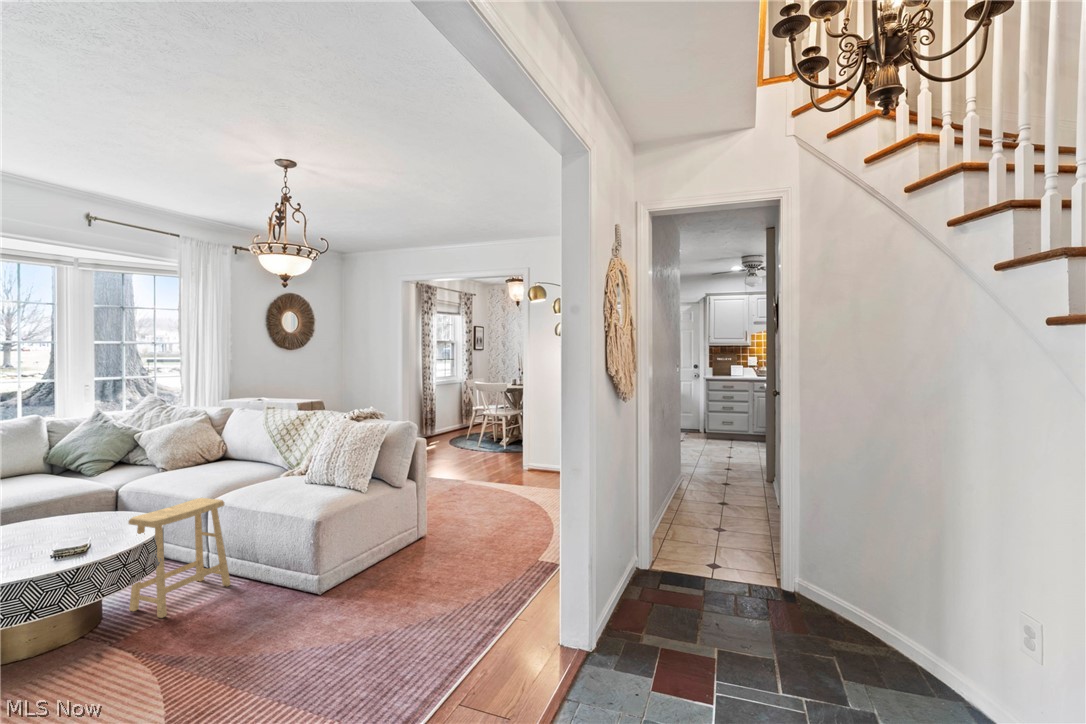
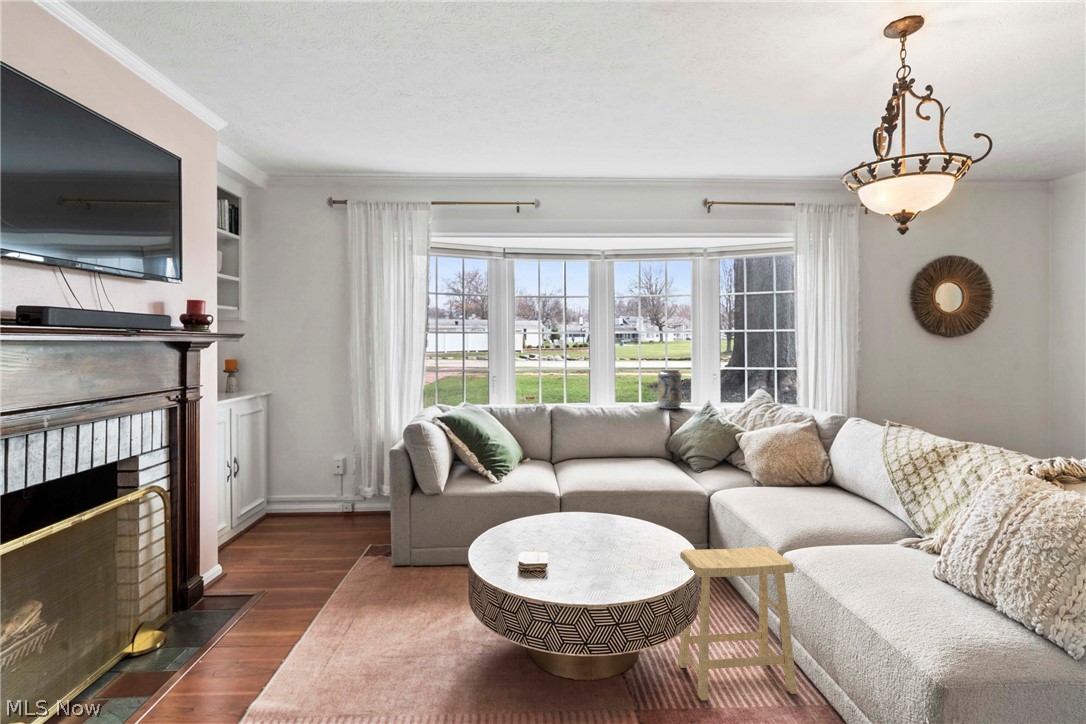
decorative vase: none [26,383,61,424] -> present [658,369,682,409]

